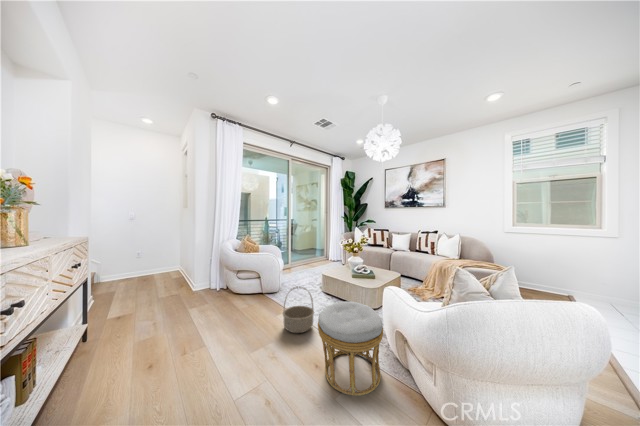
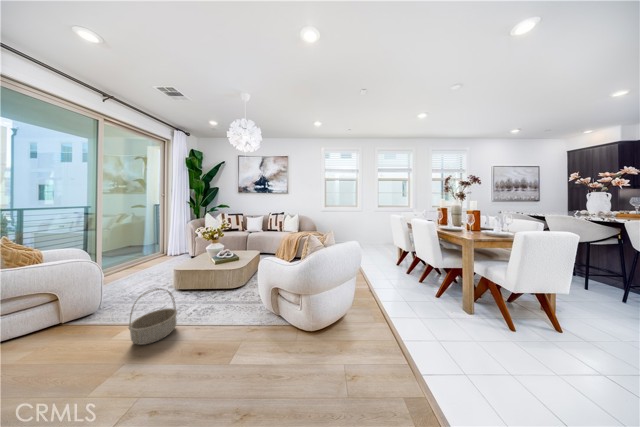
ottoman: present [318,301,383,396] -> none [195,283,260,364]

